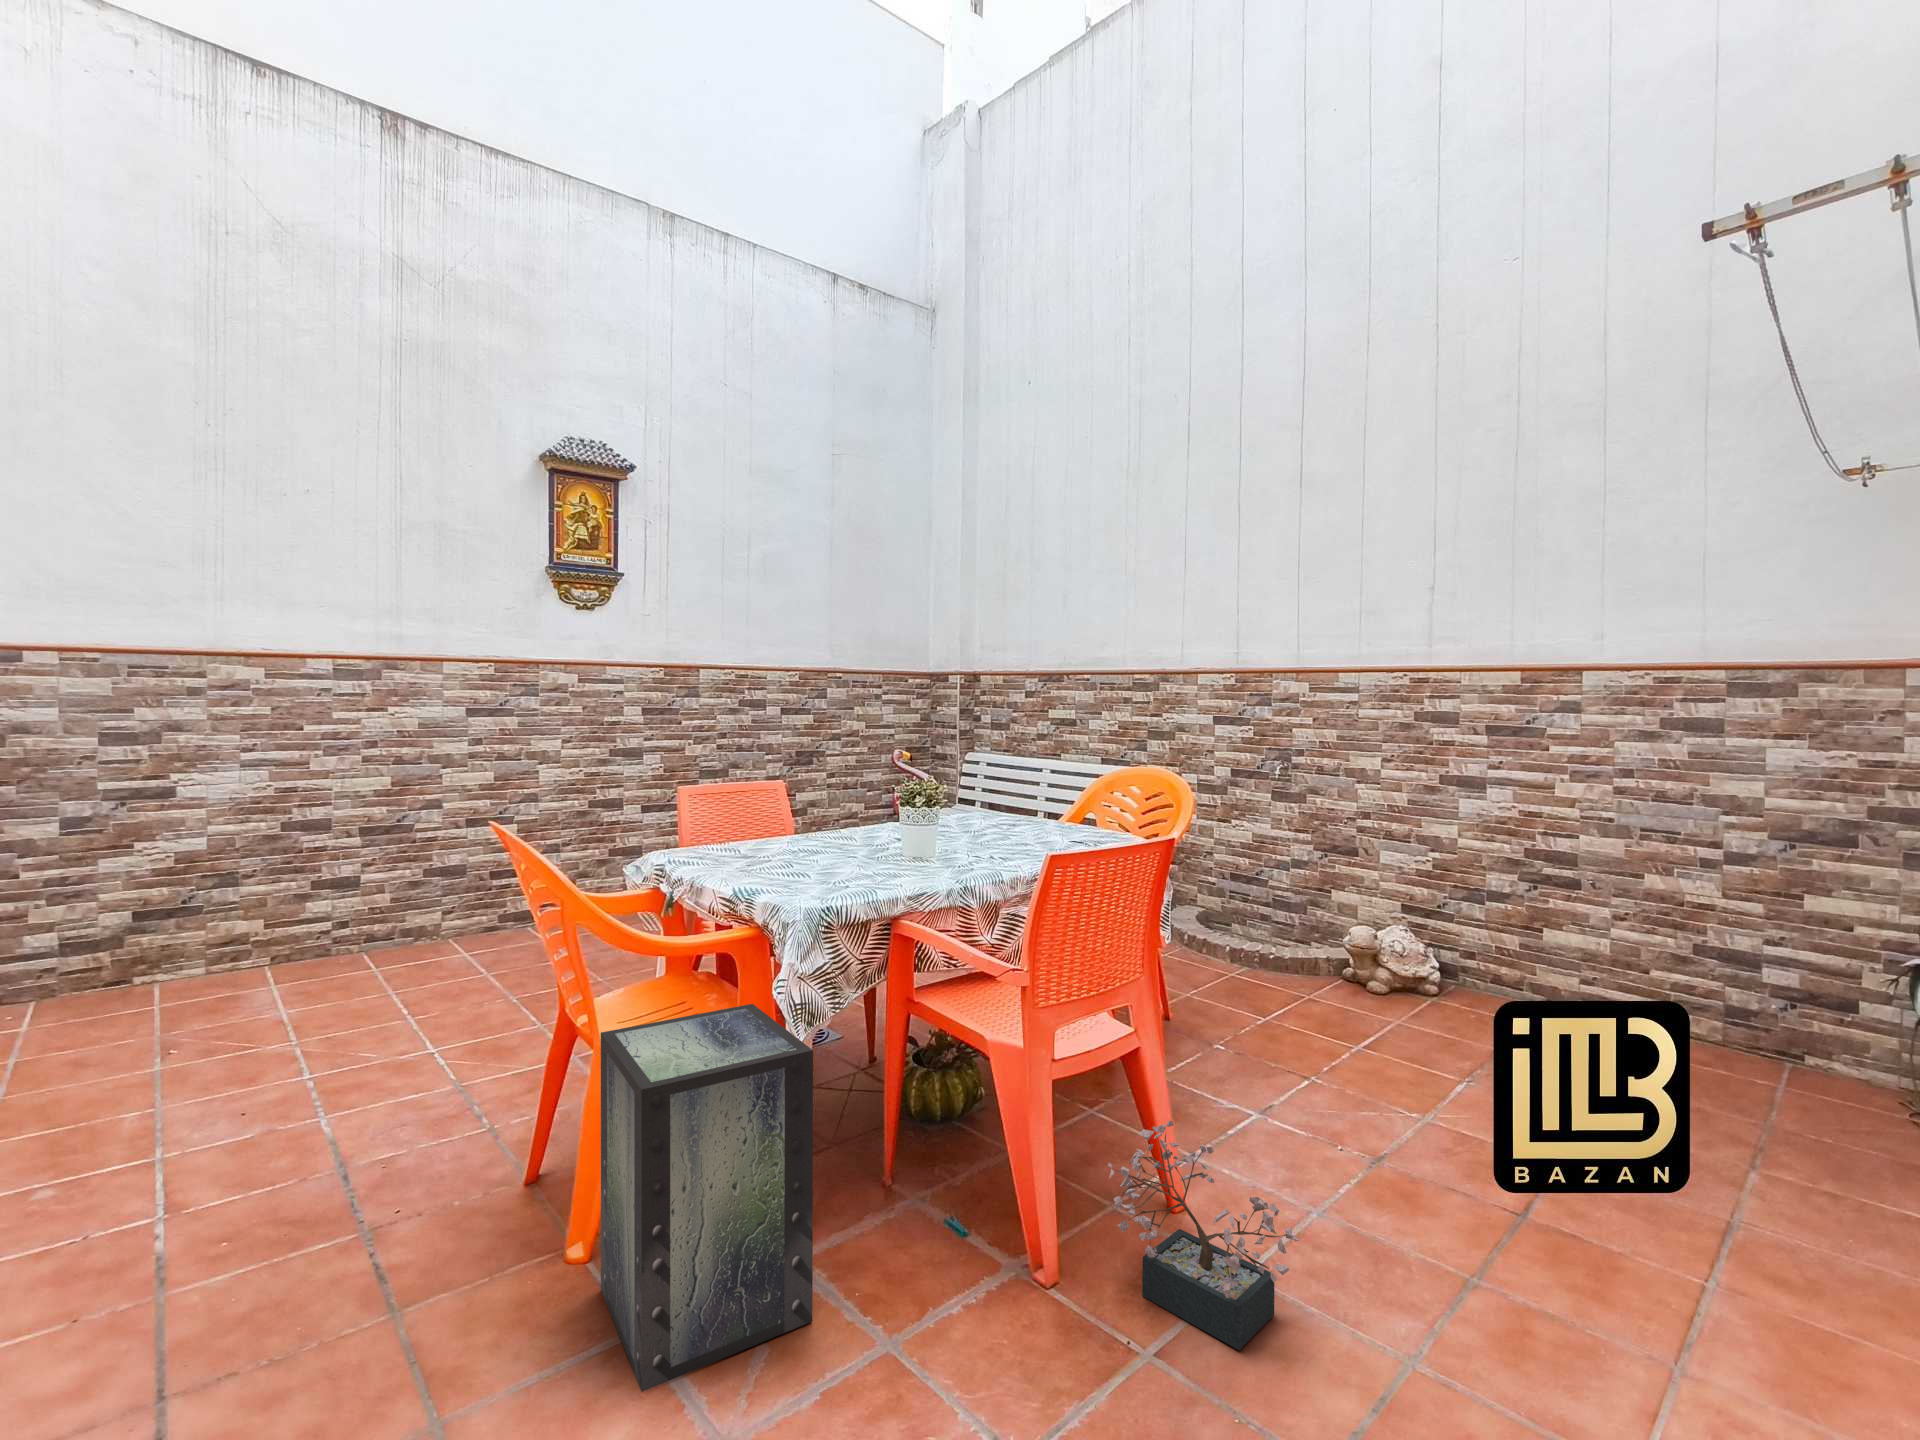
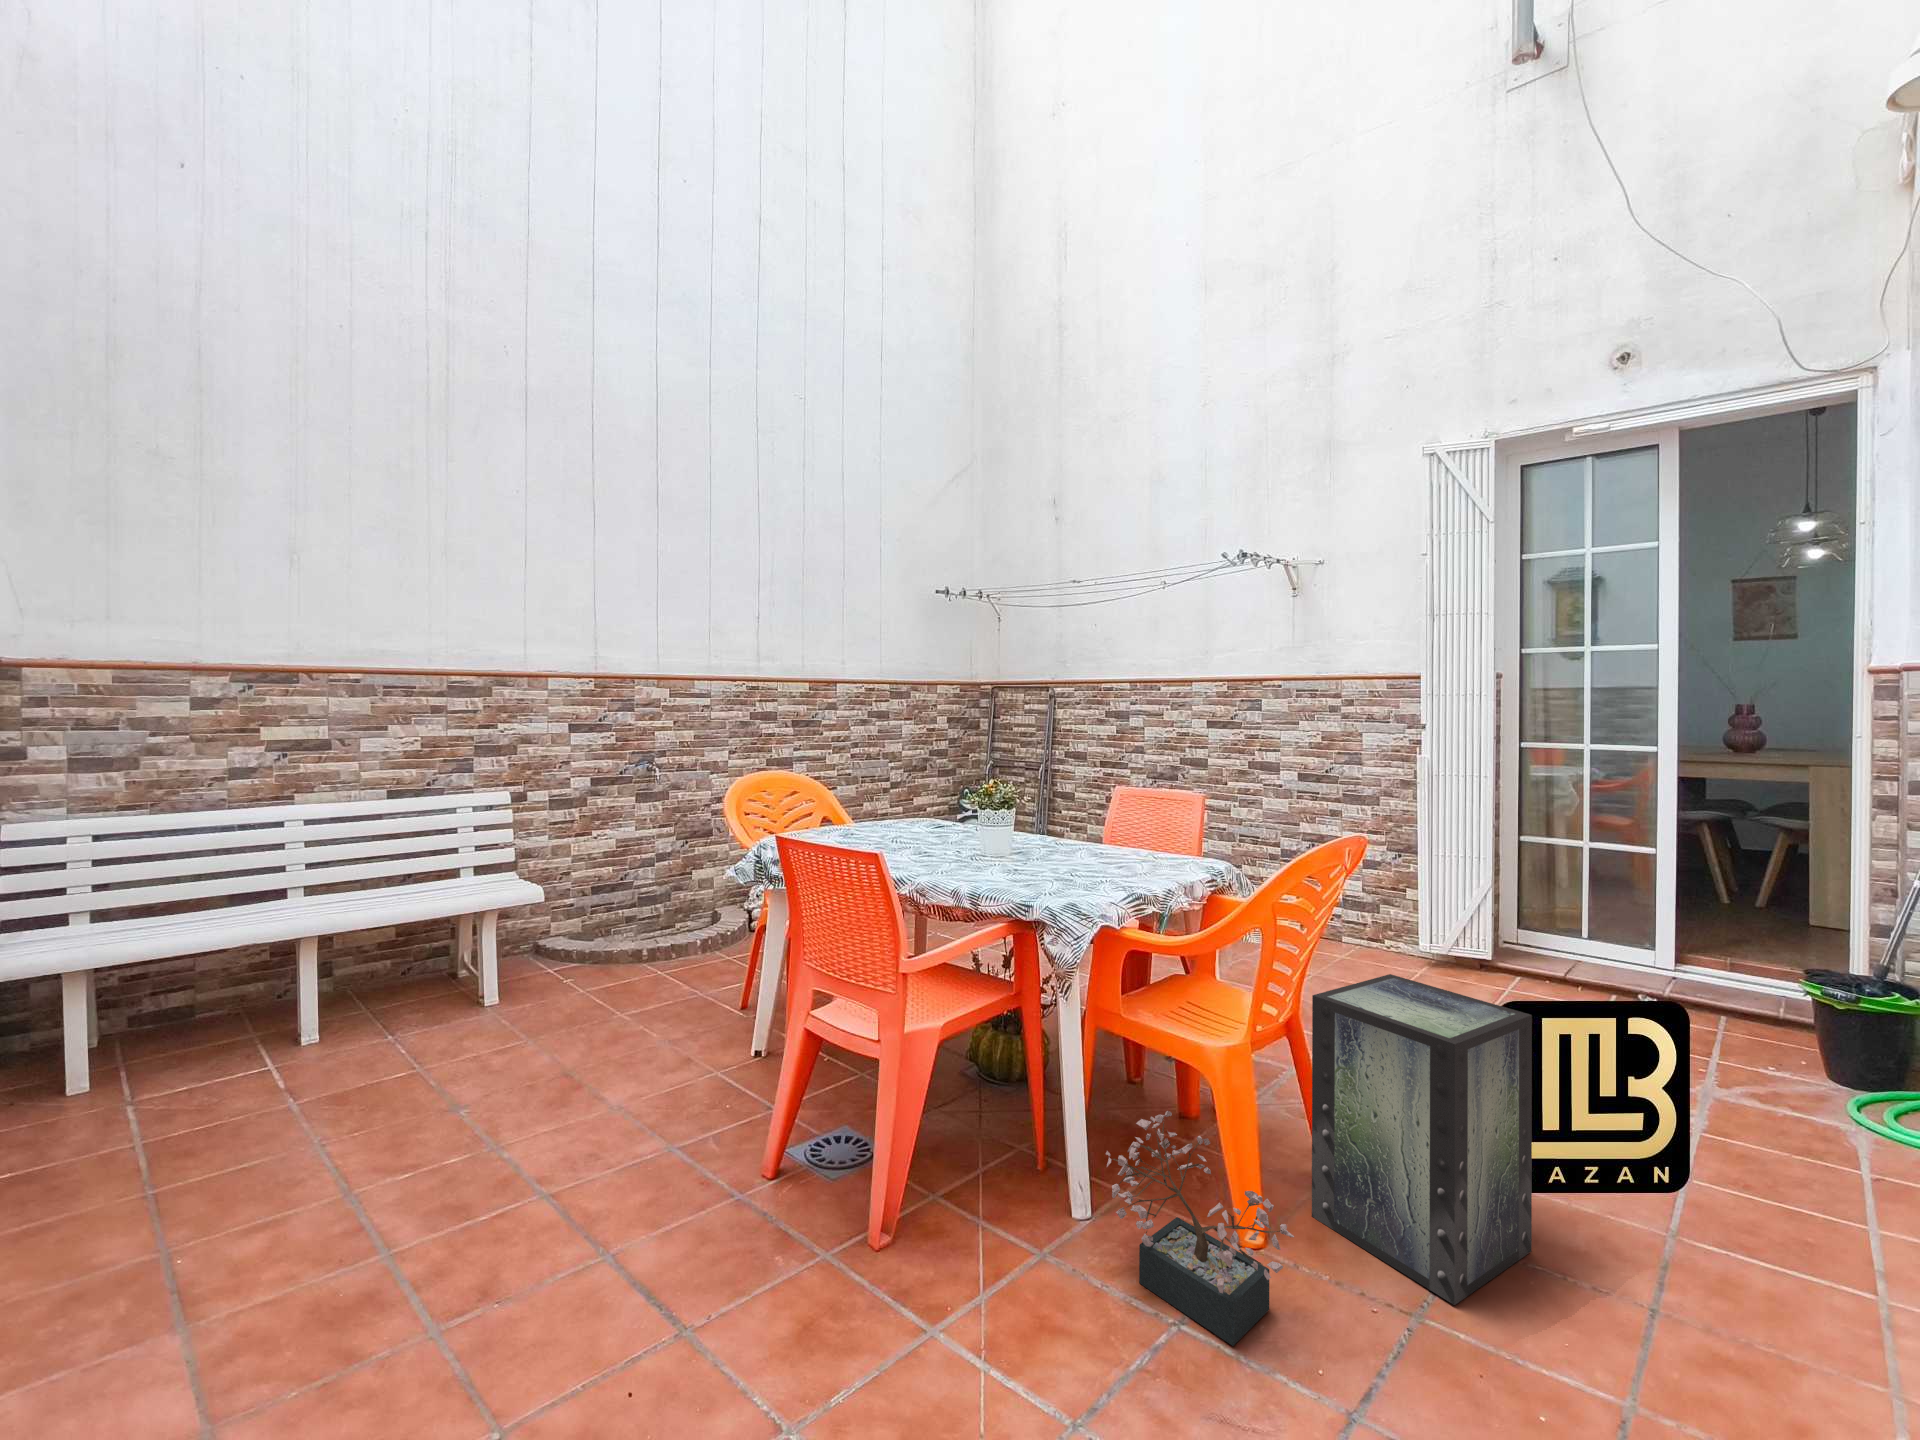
storage box: present [601,1004,813,1392] -> present [1312,974,1532,1305]

